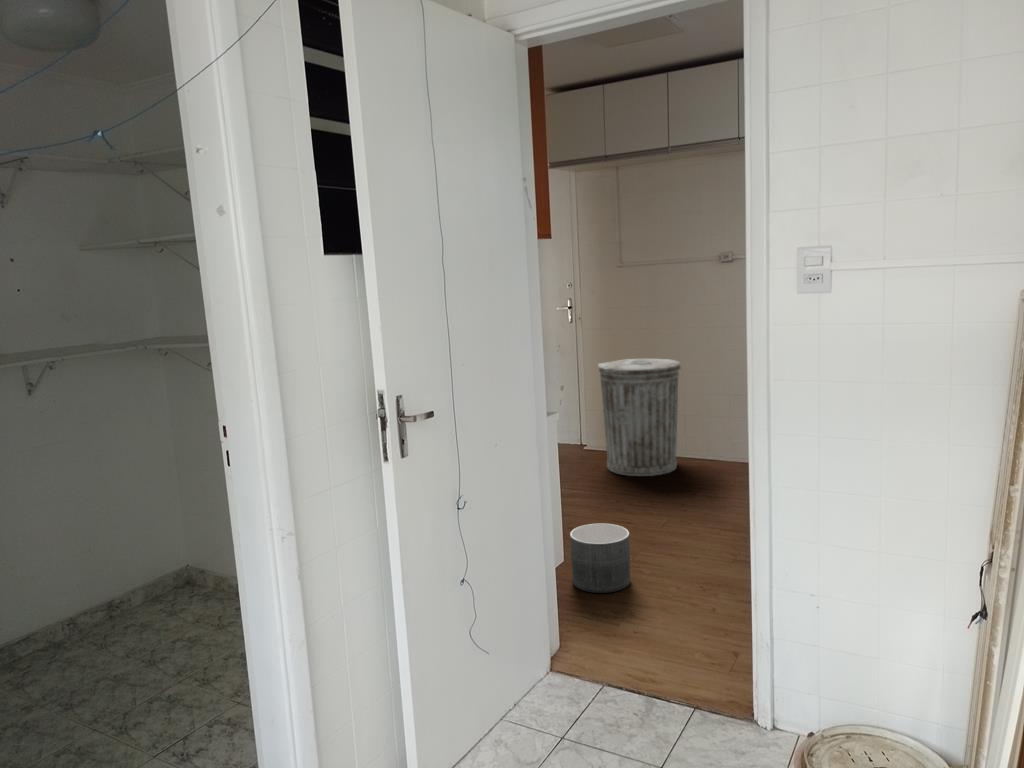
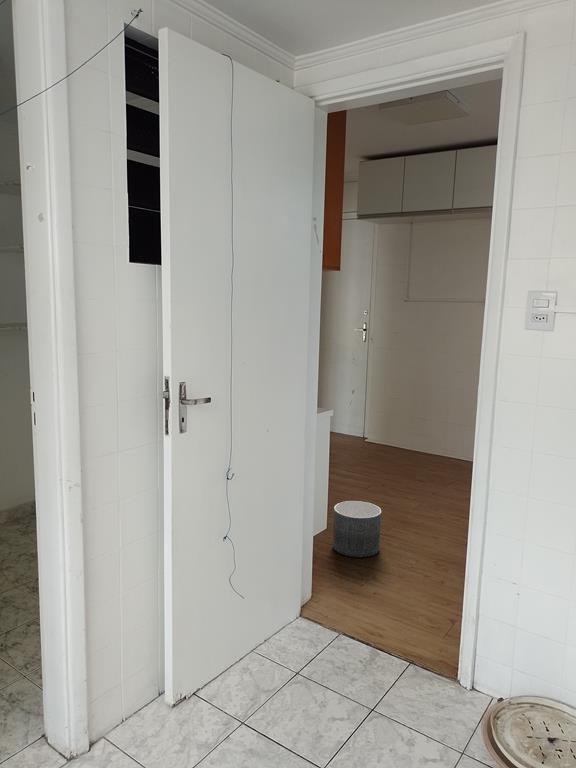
trash can: present [598,359,681,476] -> none [379,374,445,467]

